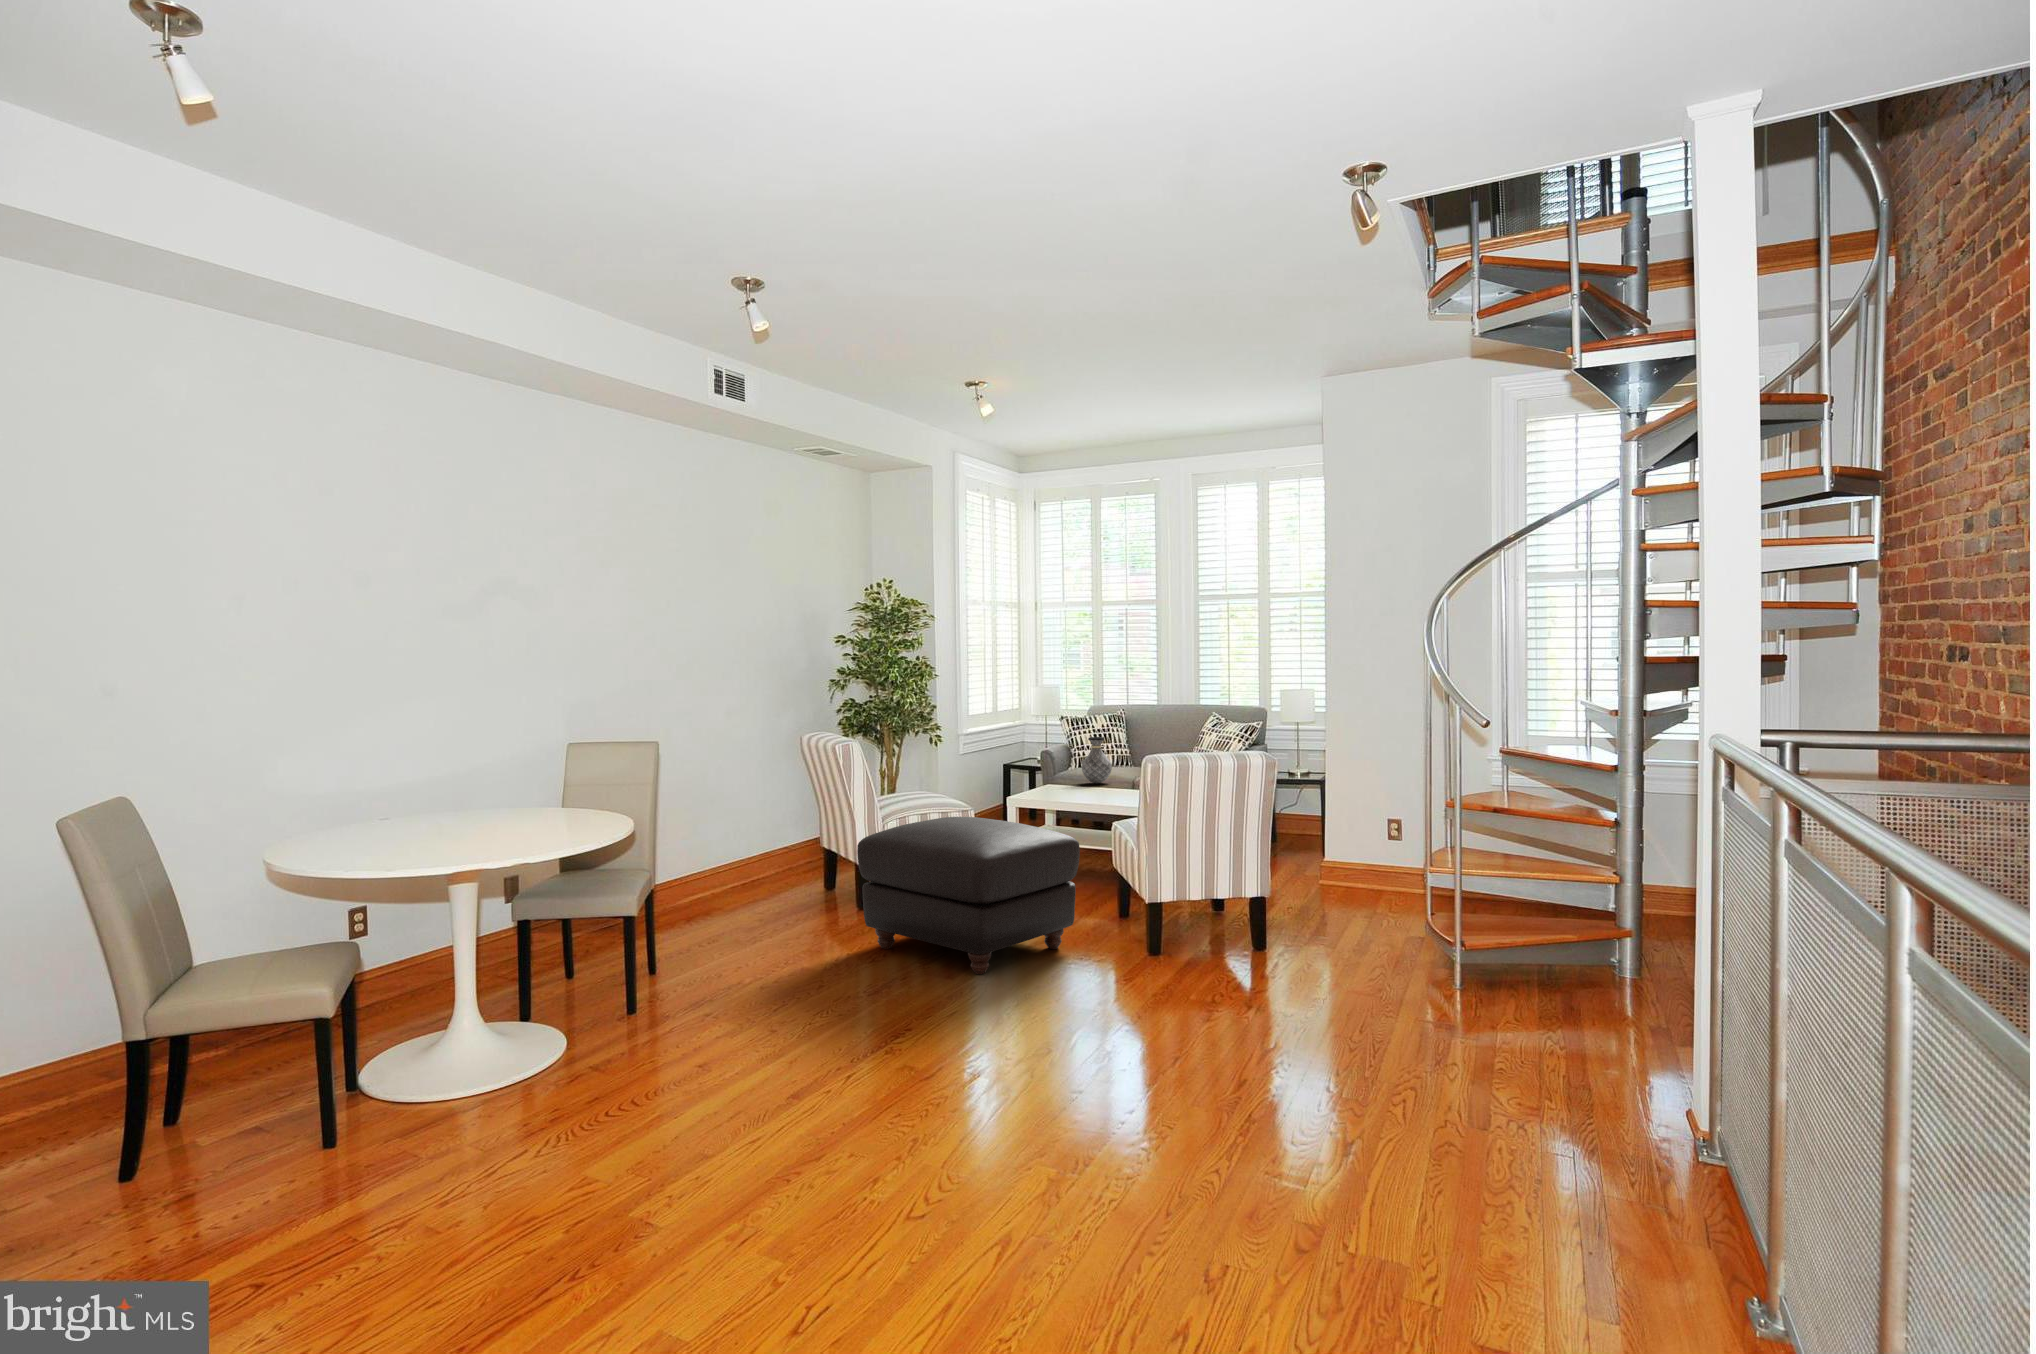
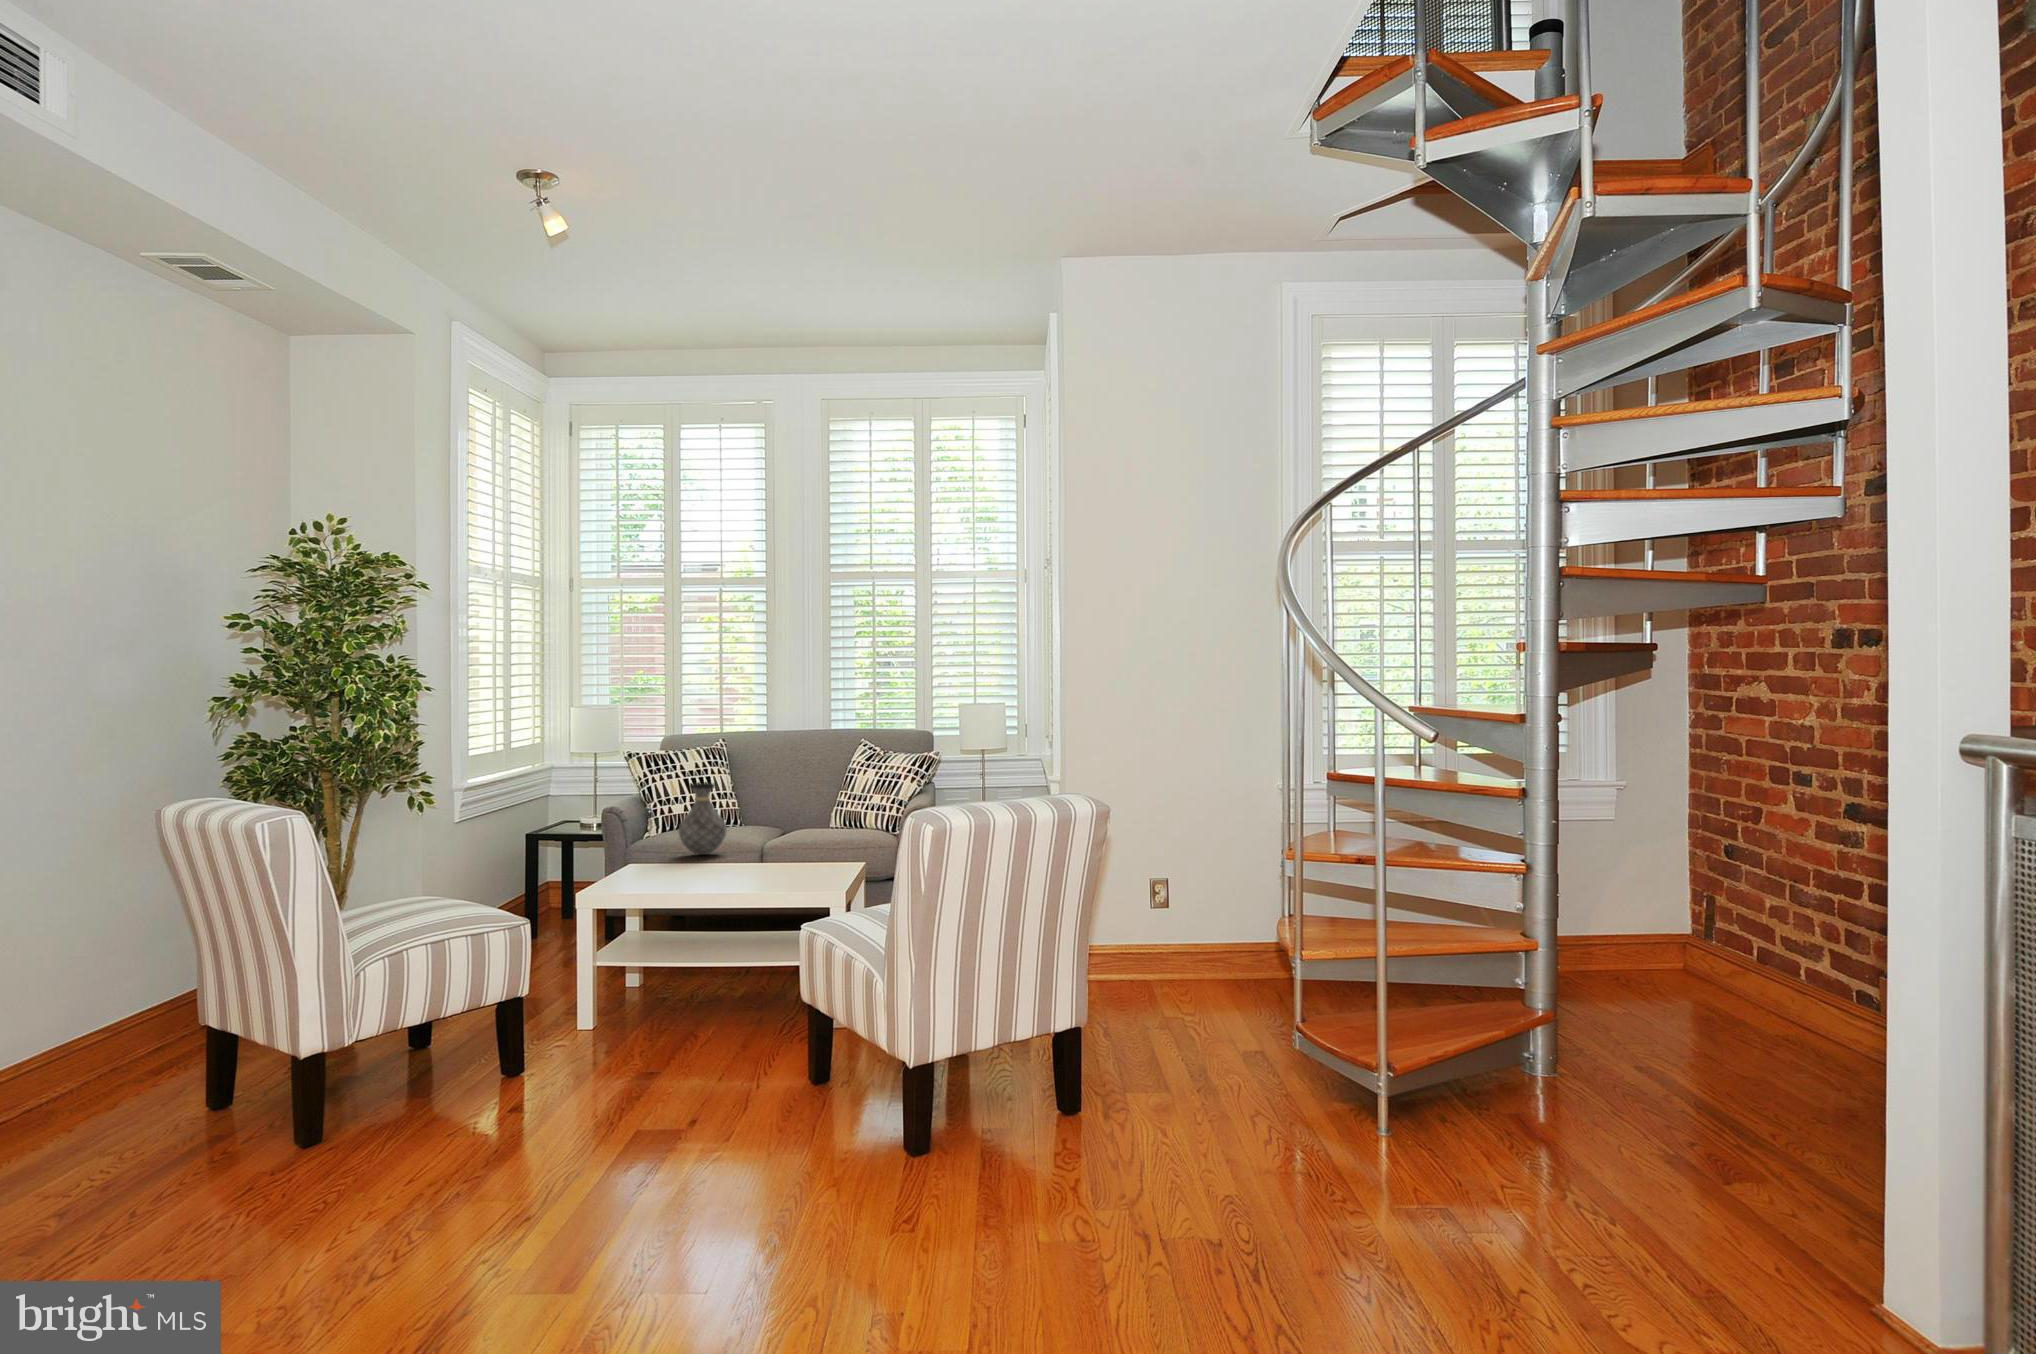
ottoman: present [857,817,1080,974] -> none [310,954,781,1289]

